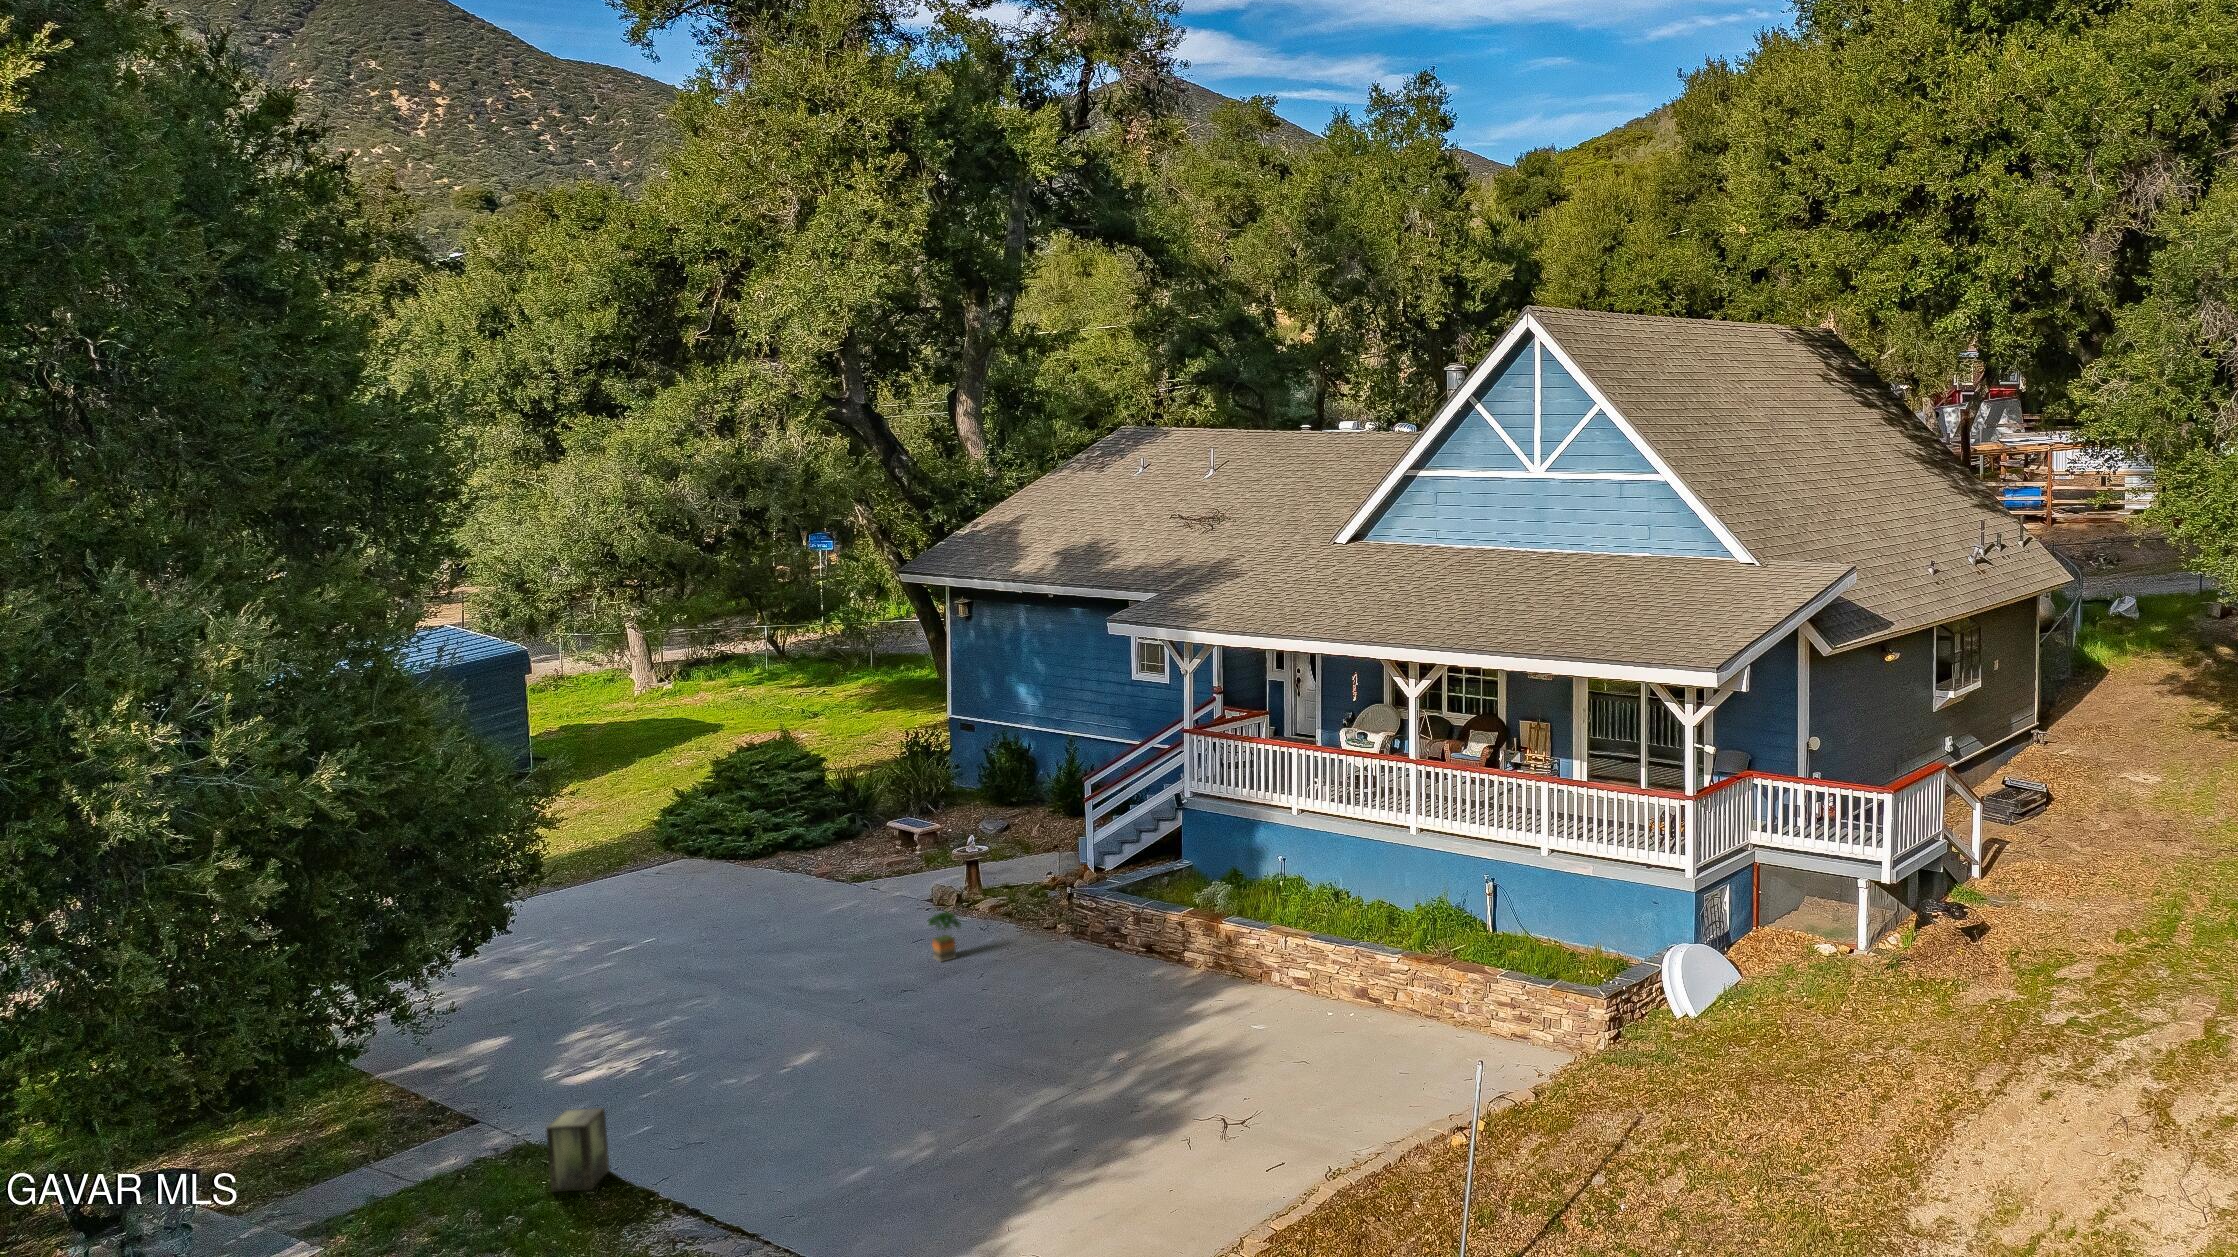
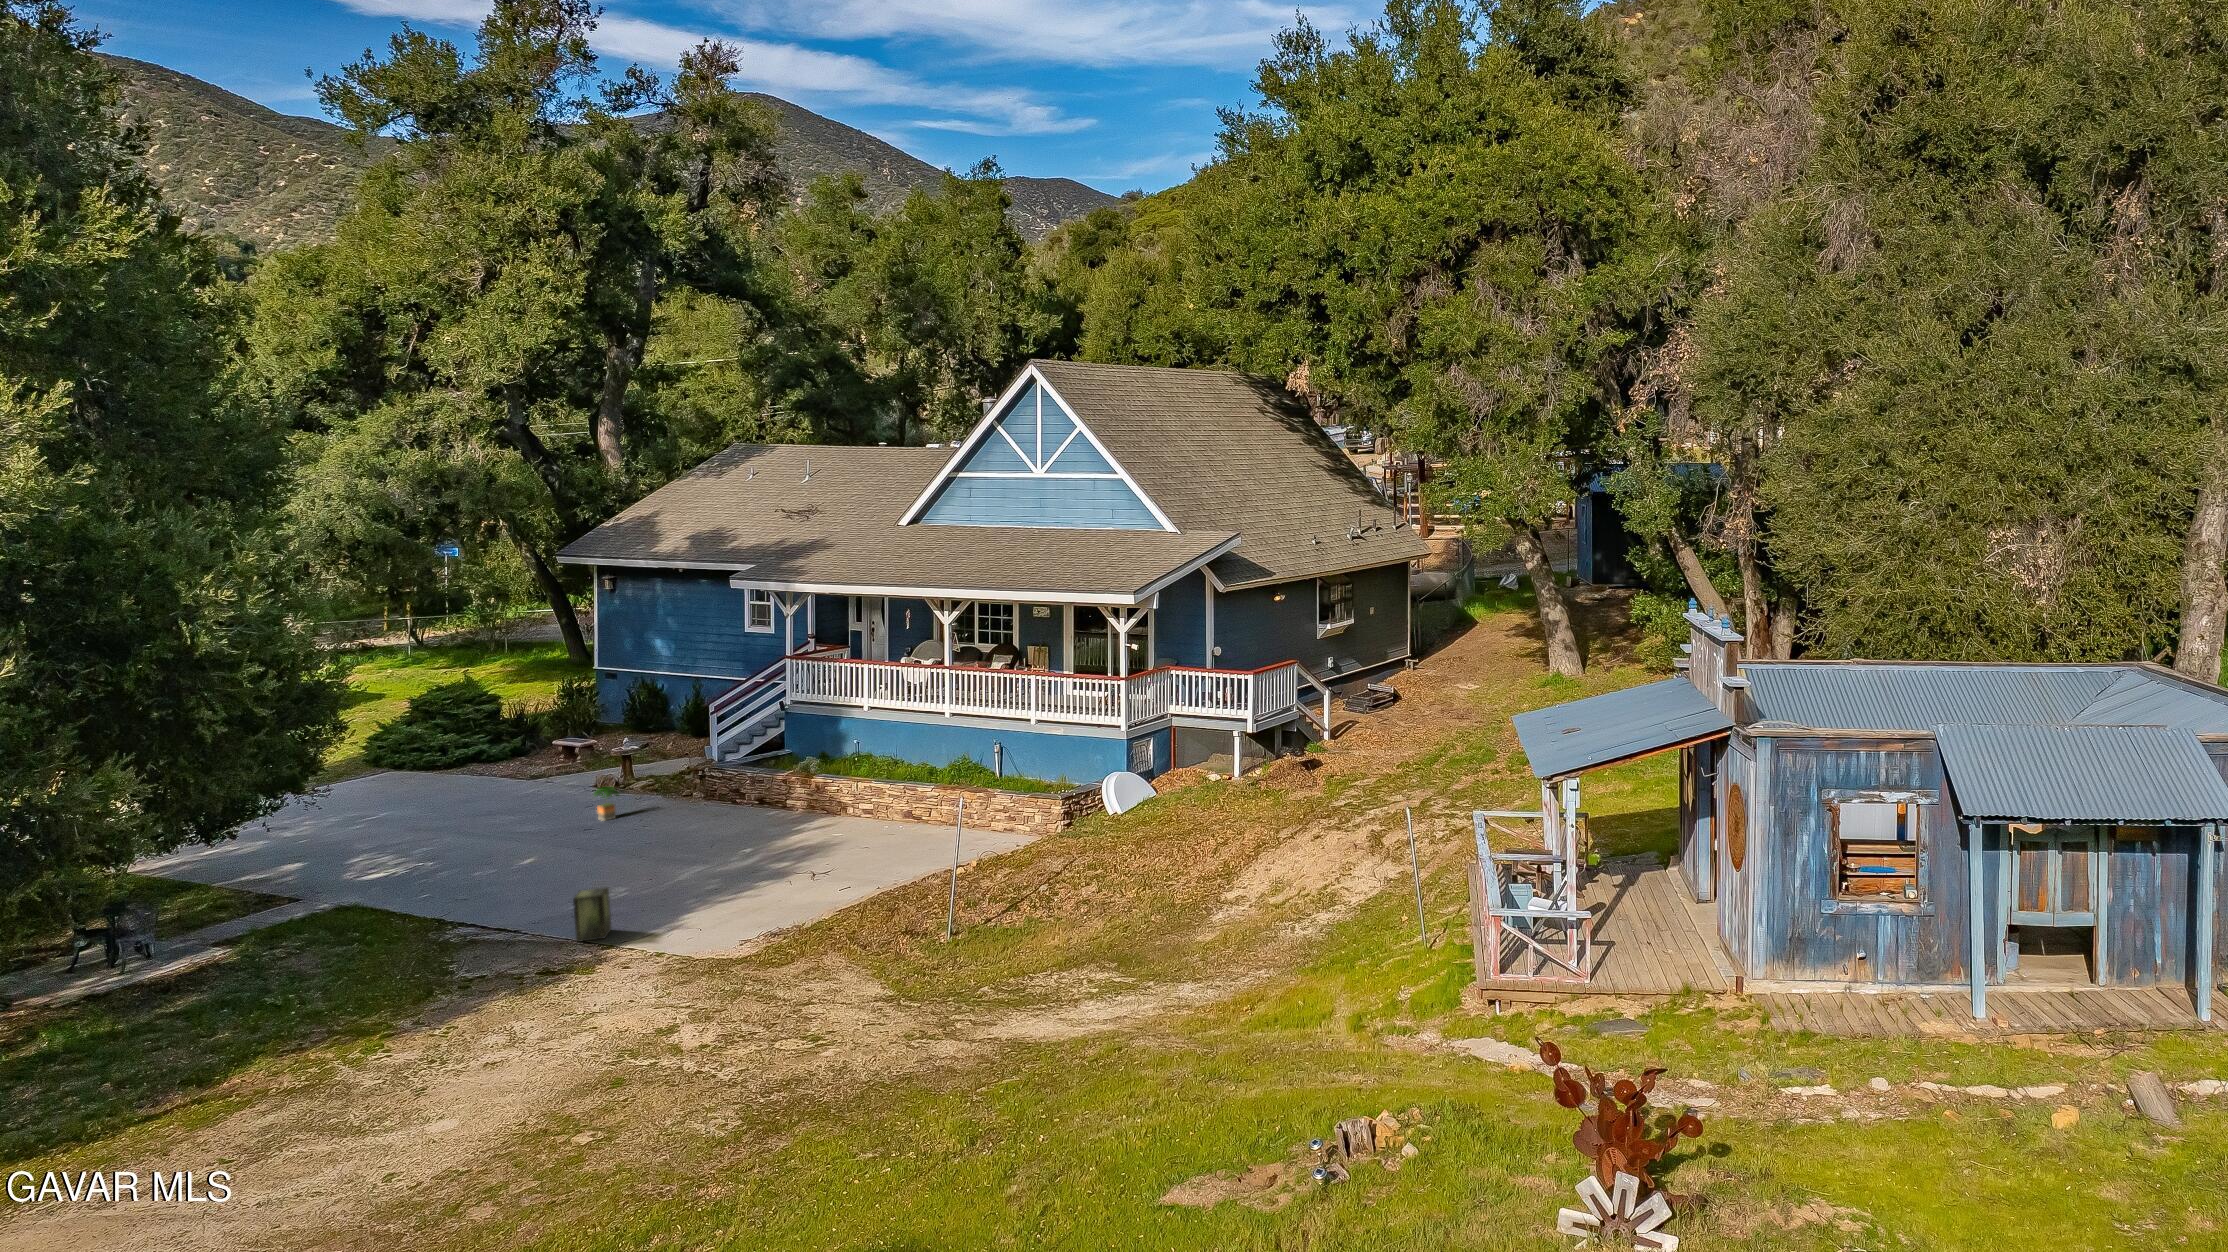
storage box: present [546,1108,610,1192] -> present [573,888,611,942]

